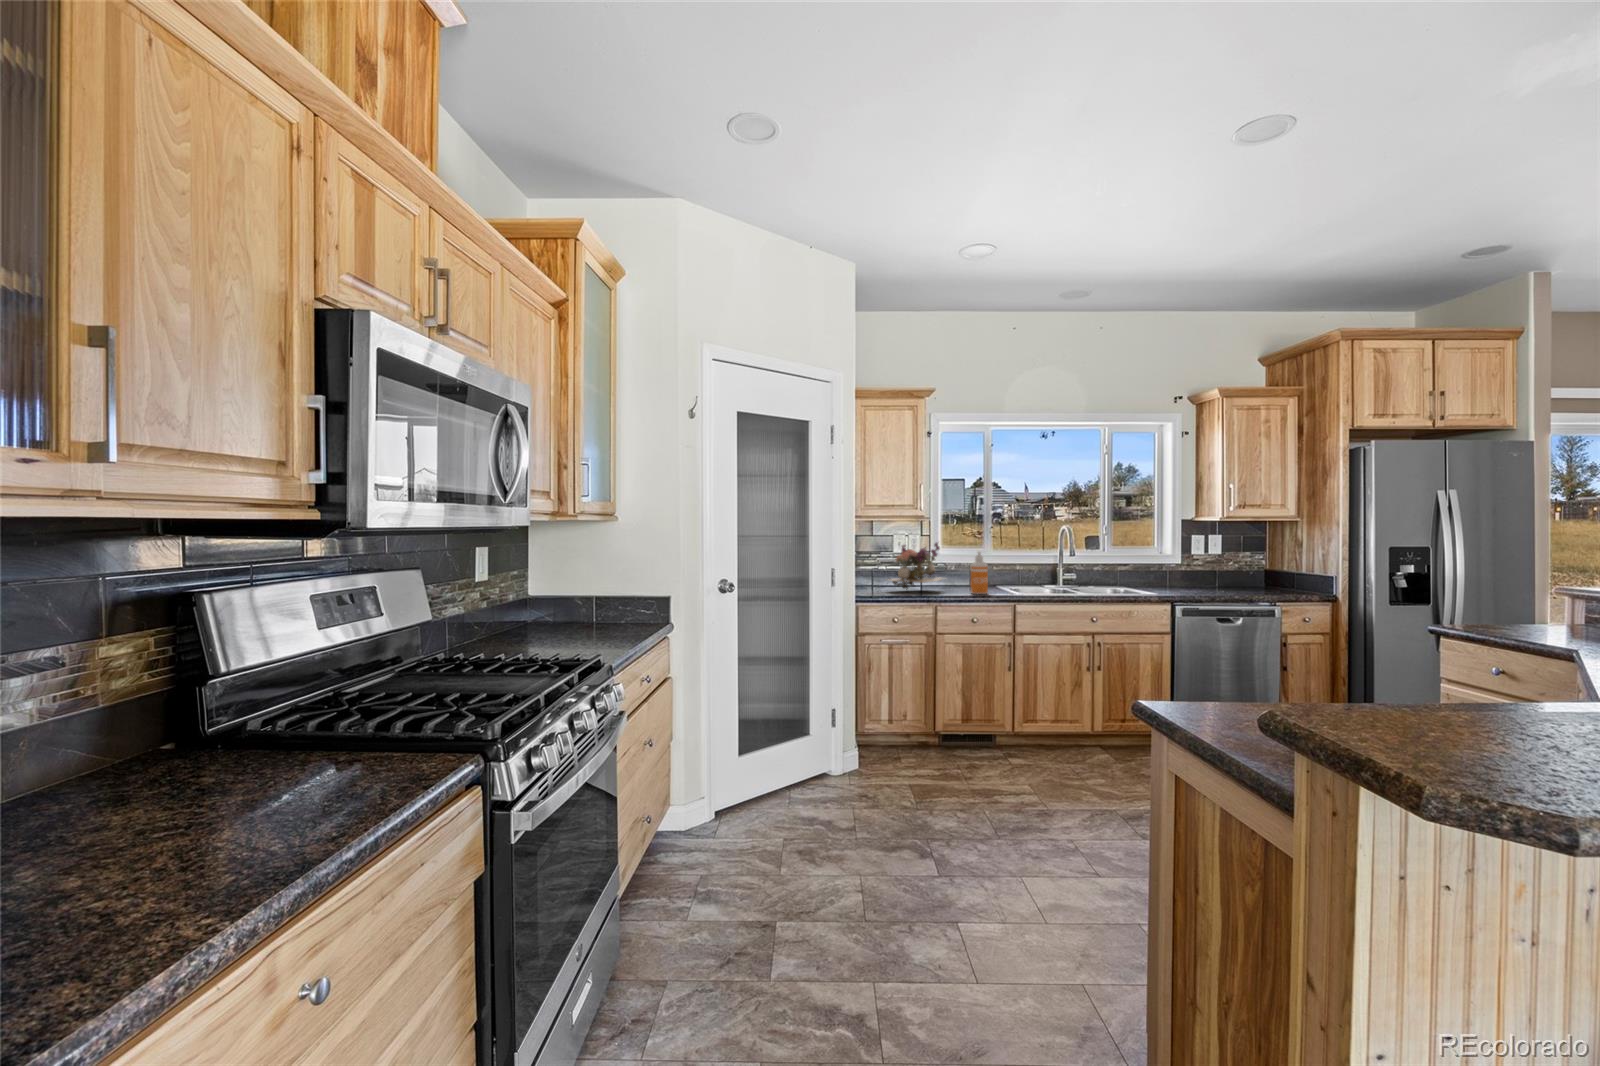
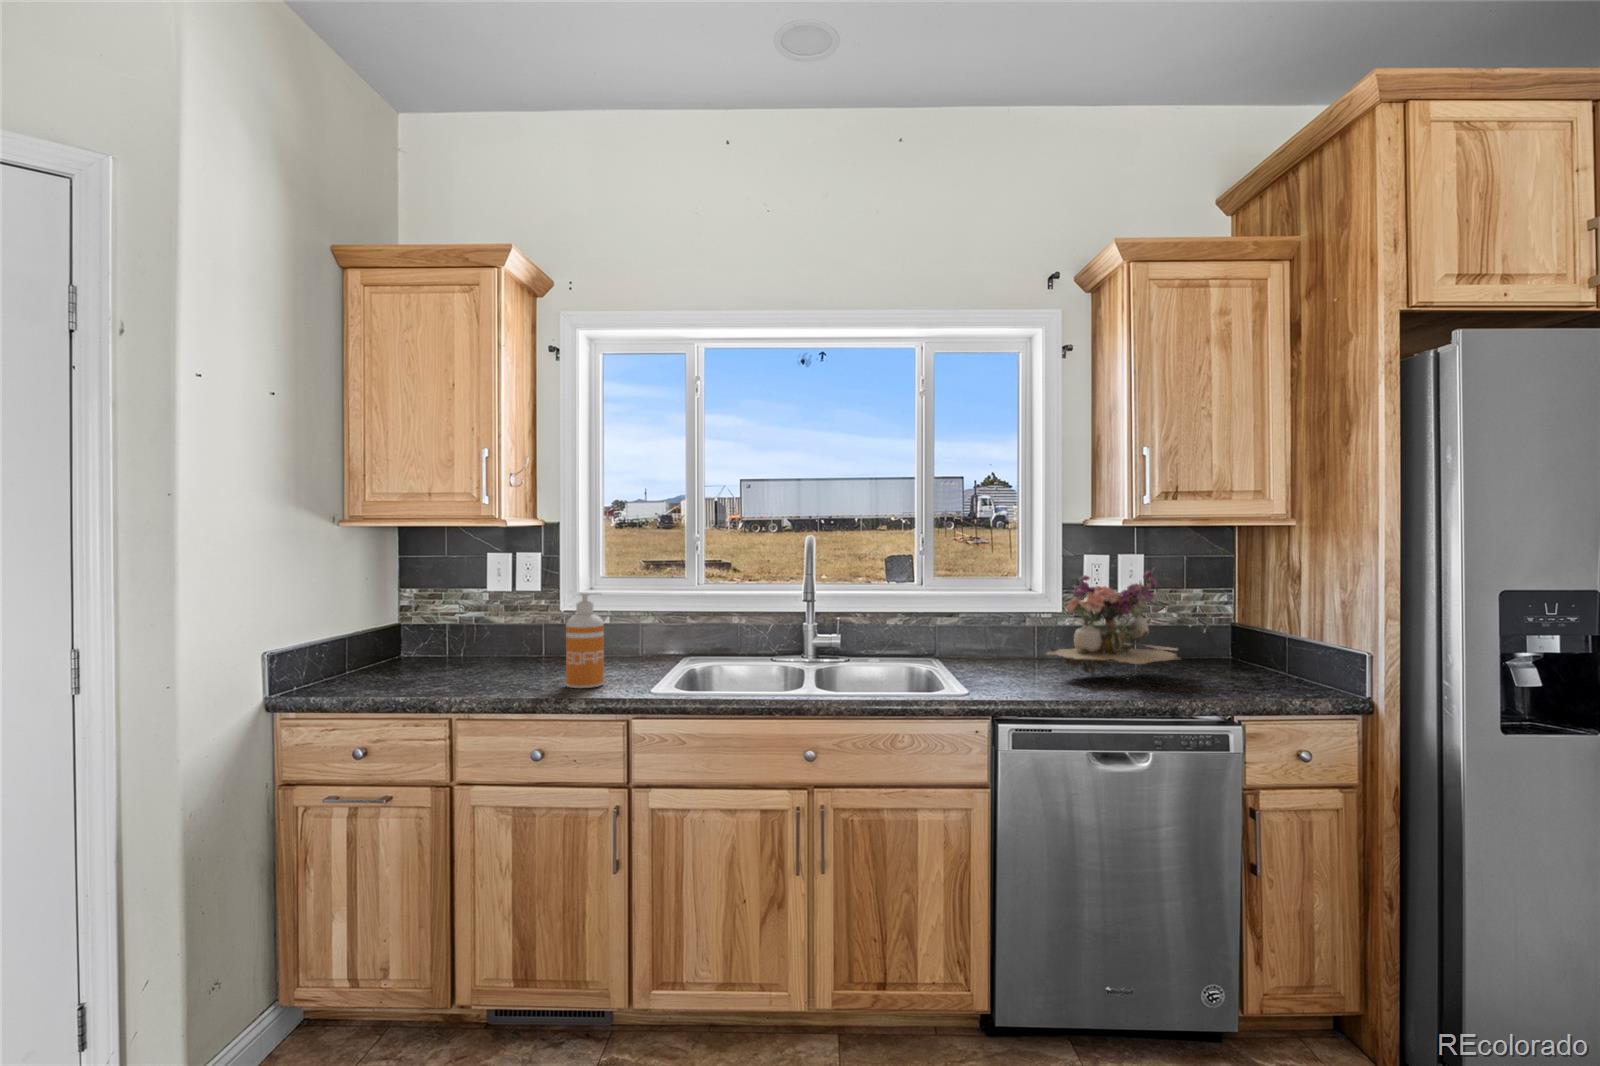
flower arrangement: present [888,542,942,590] -> present [1047,568,1181,675]

